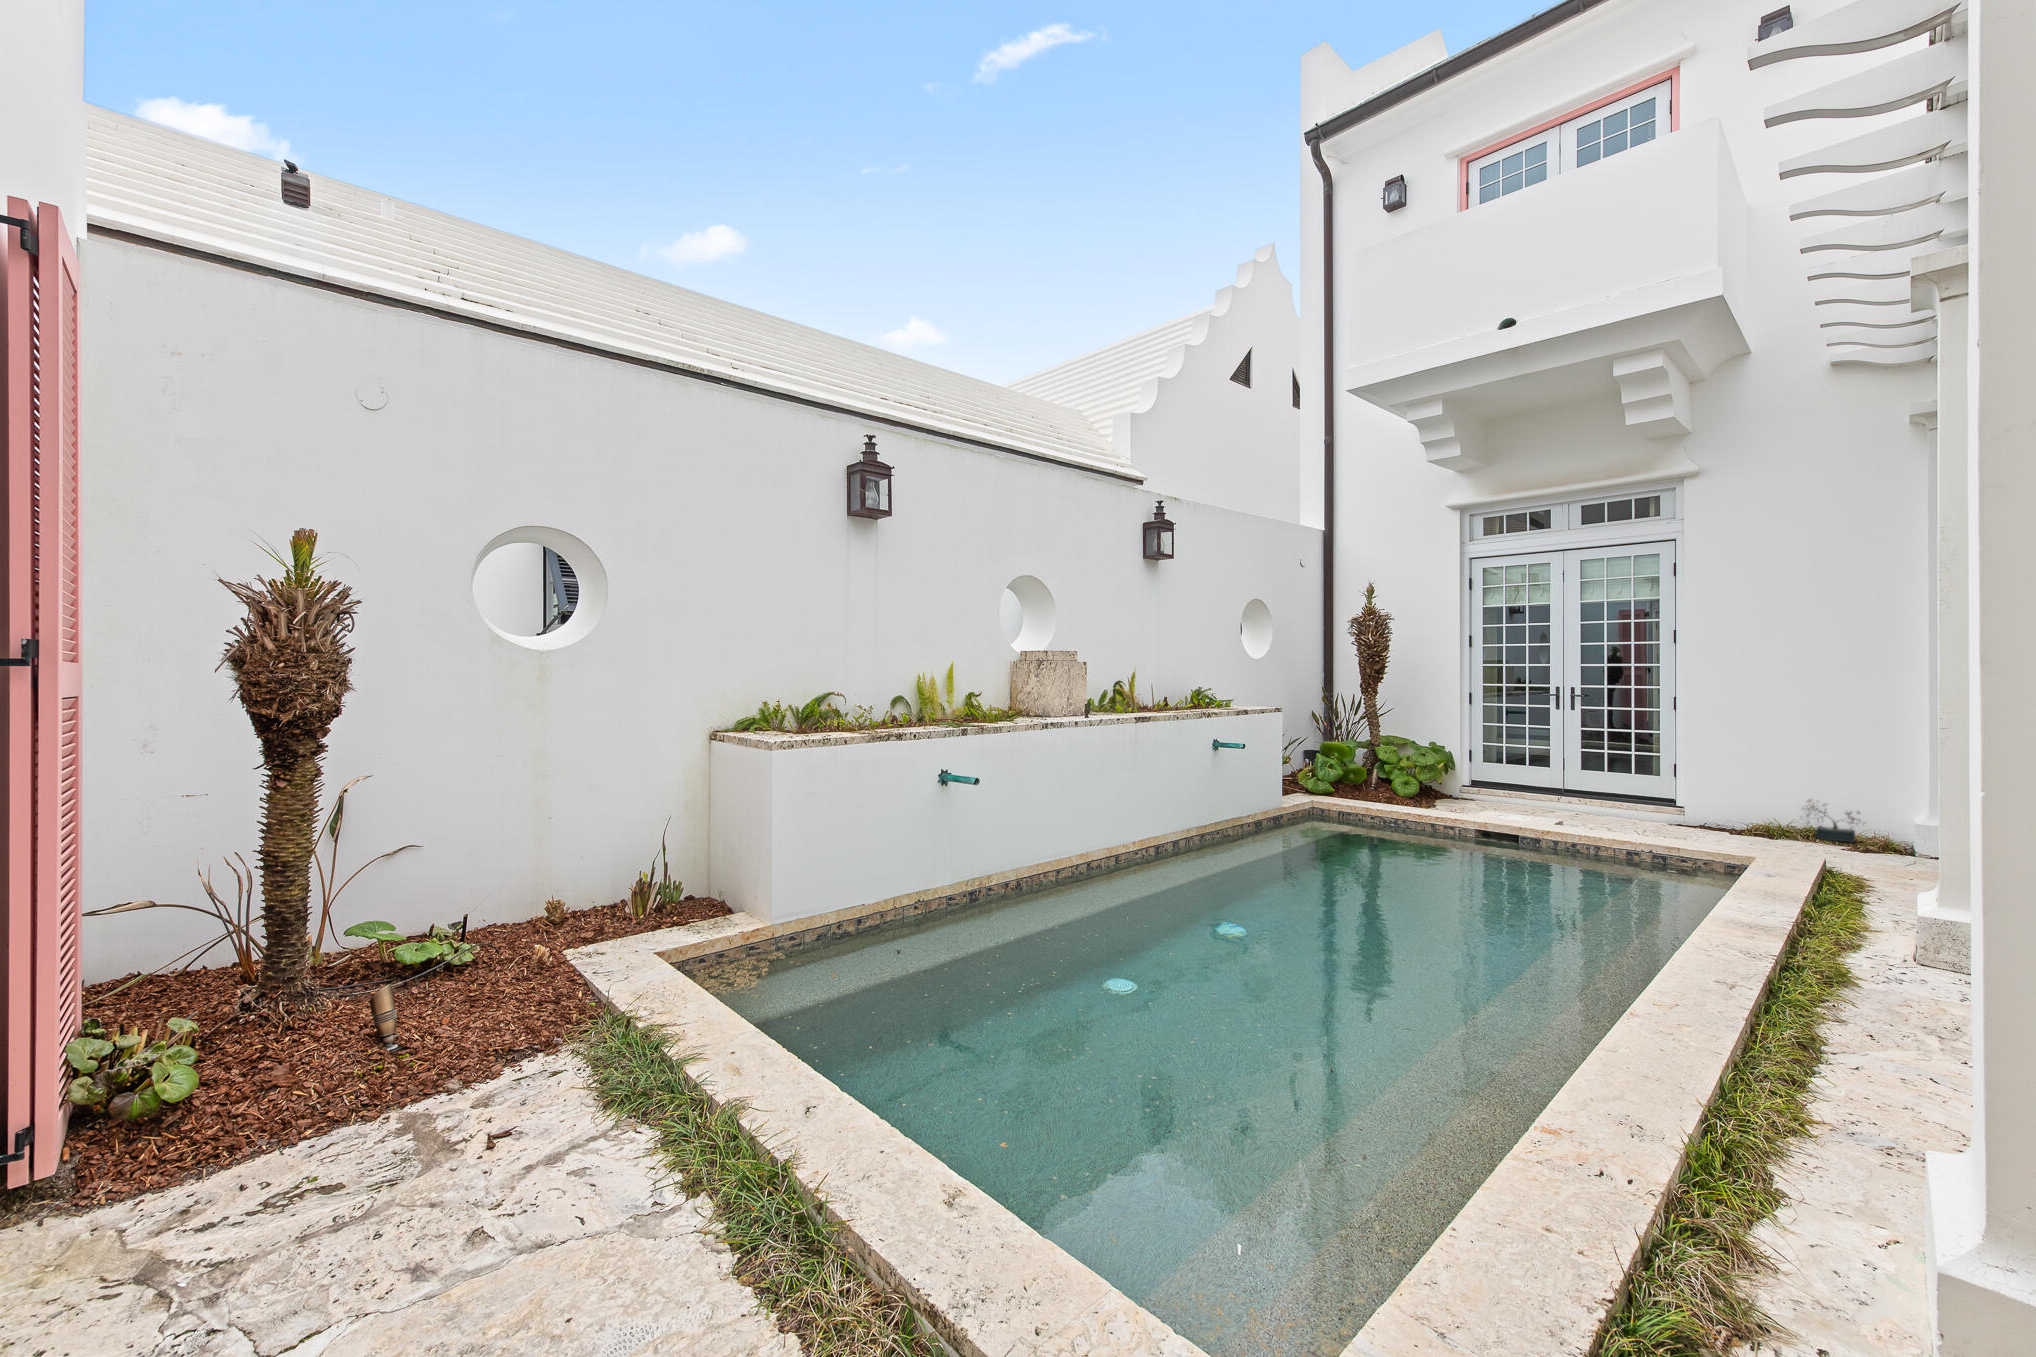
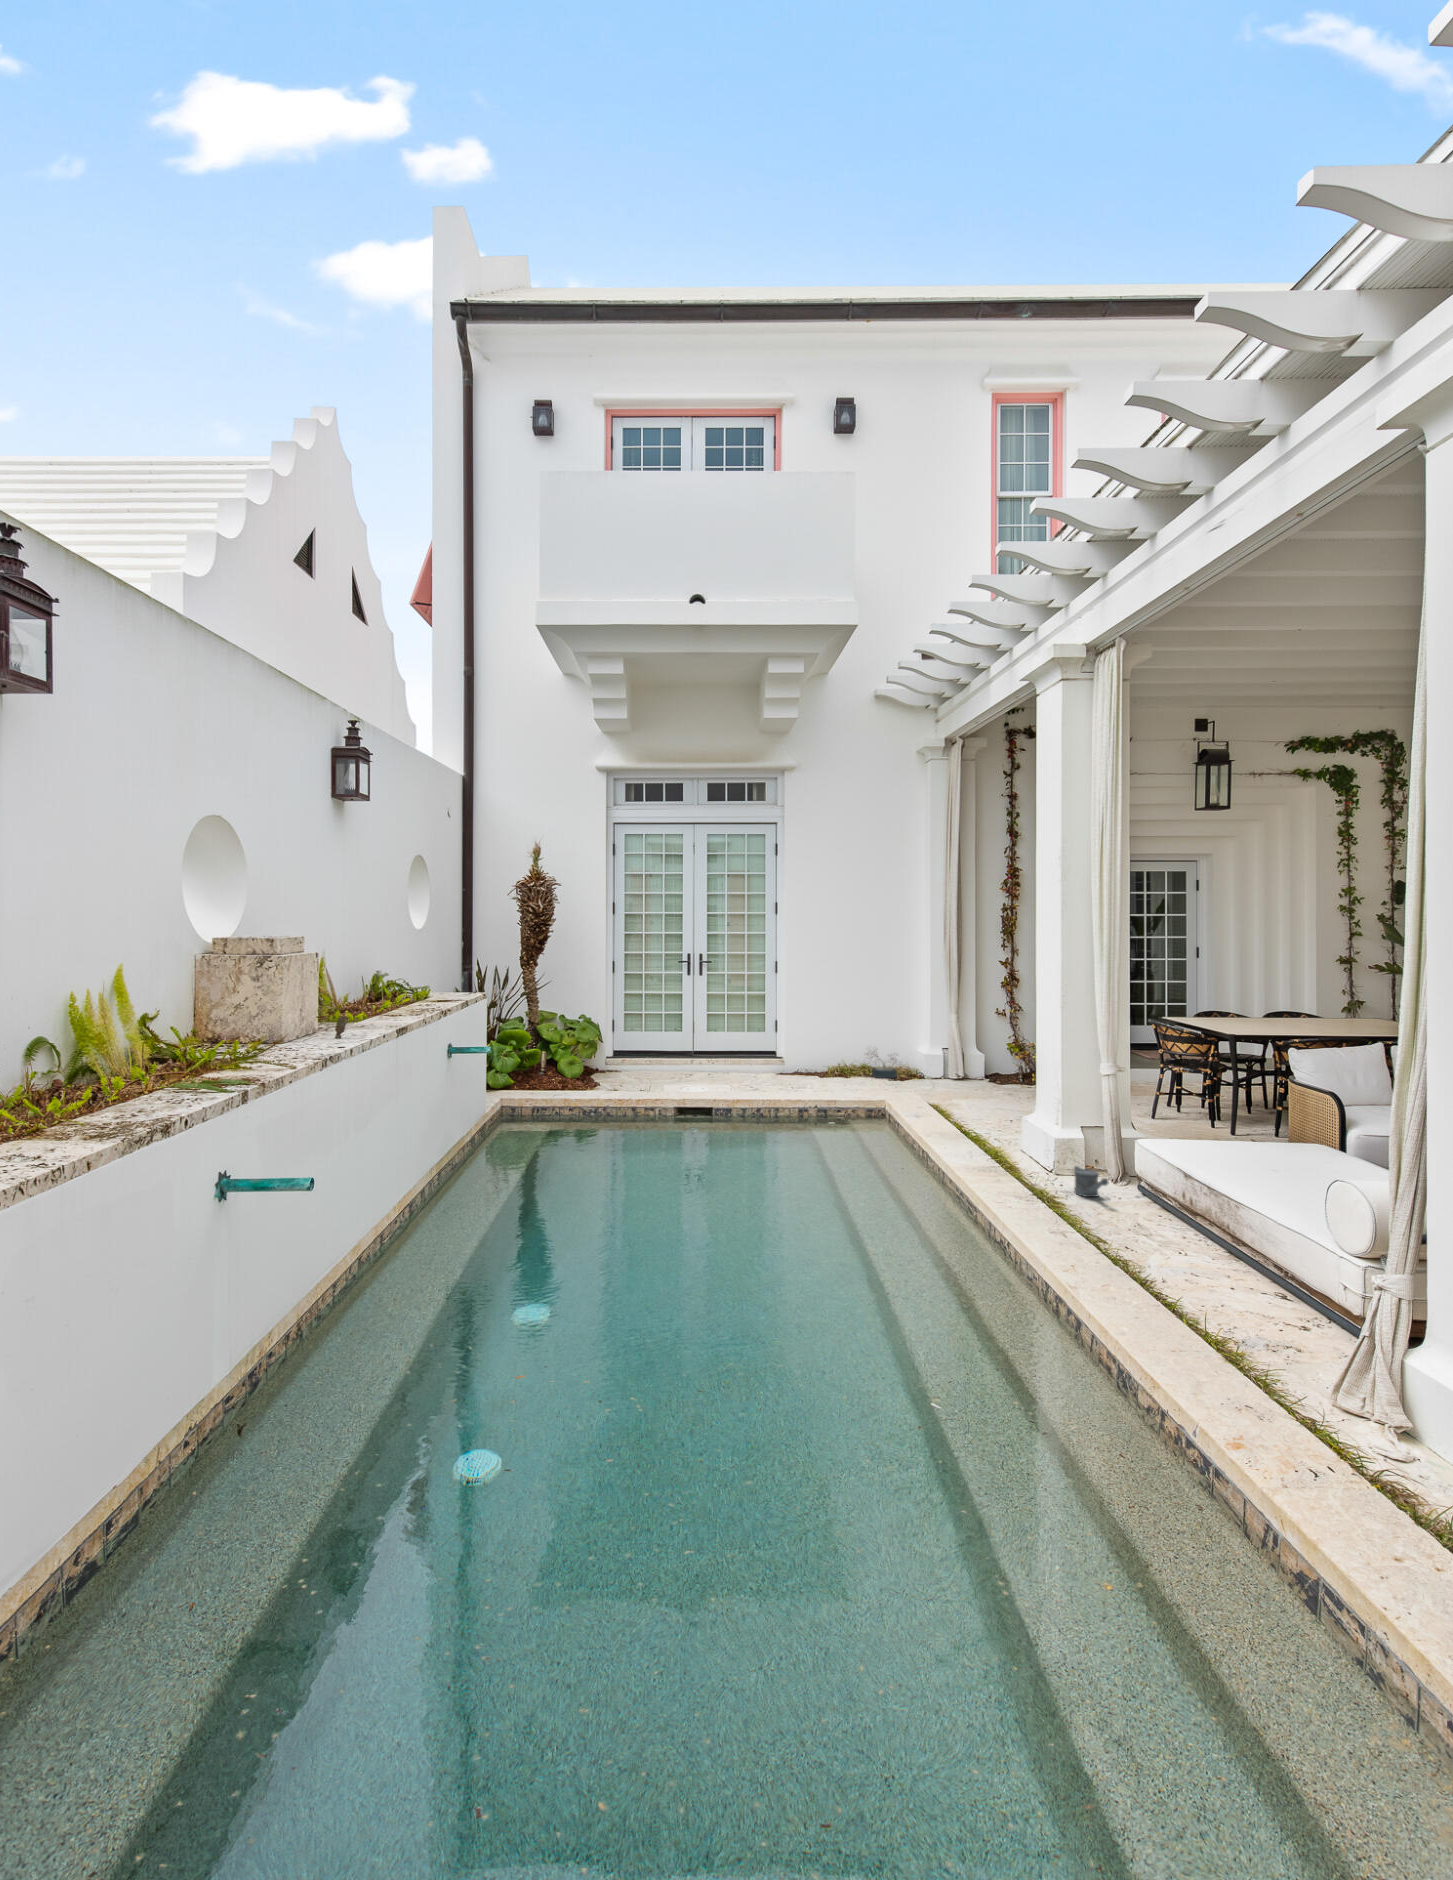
watering can: none [1867,943,1914,988] -> present [1074,1166,1109,1197]

